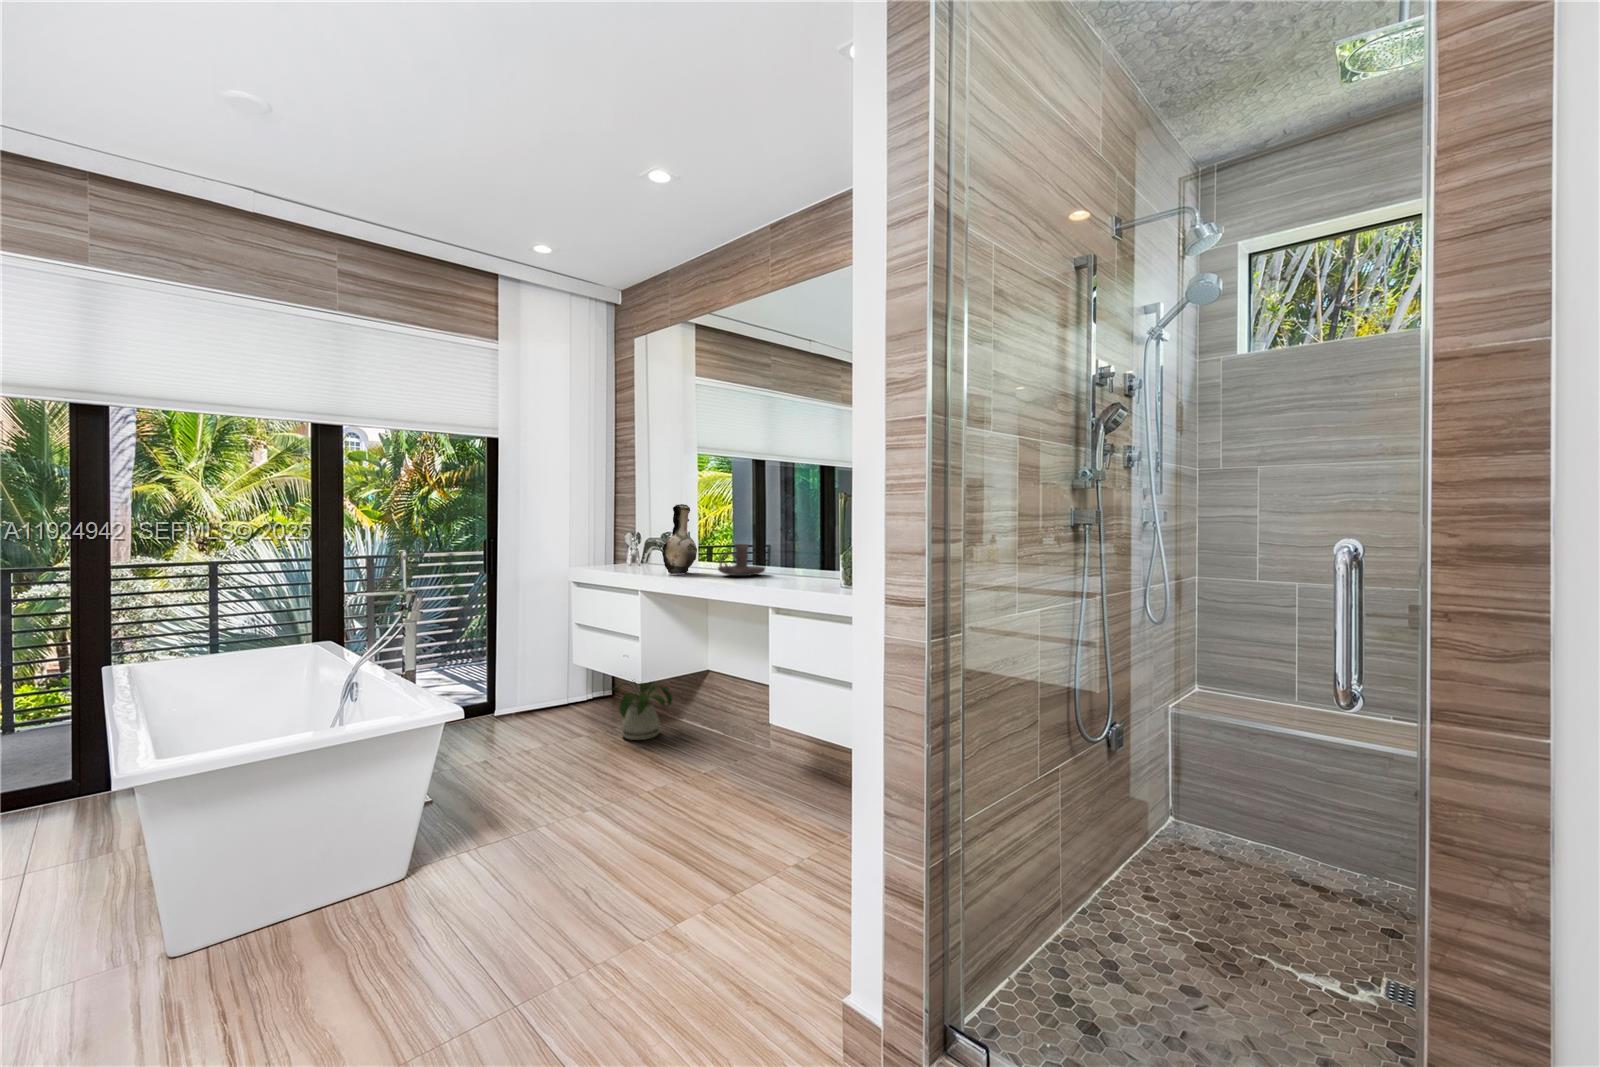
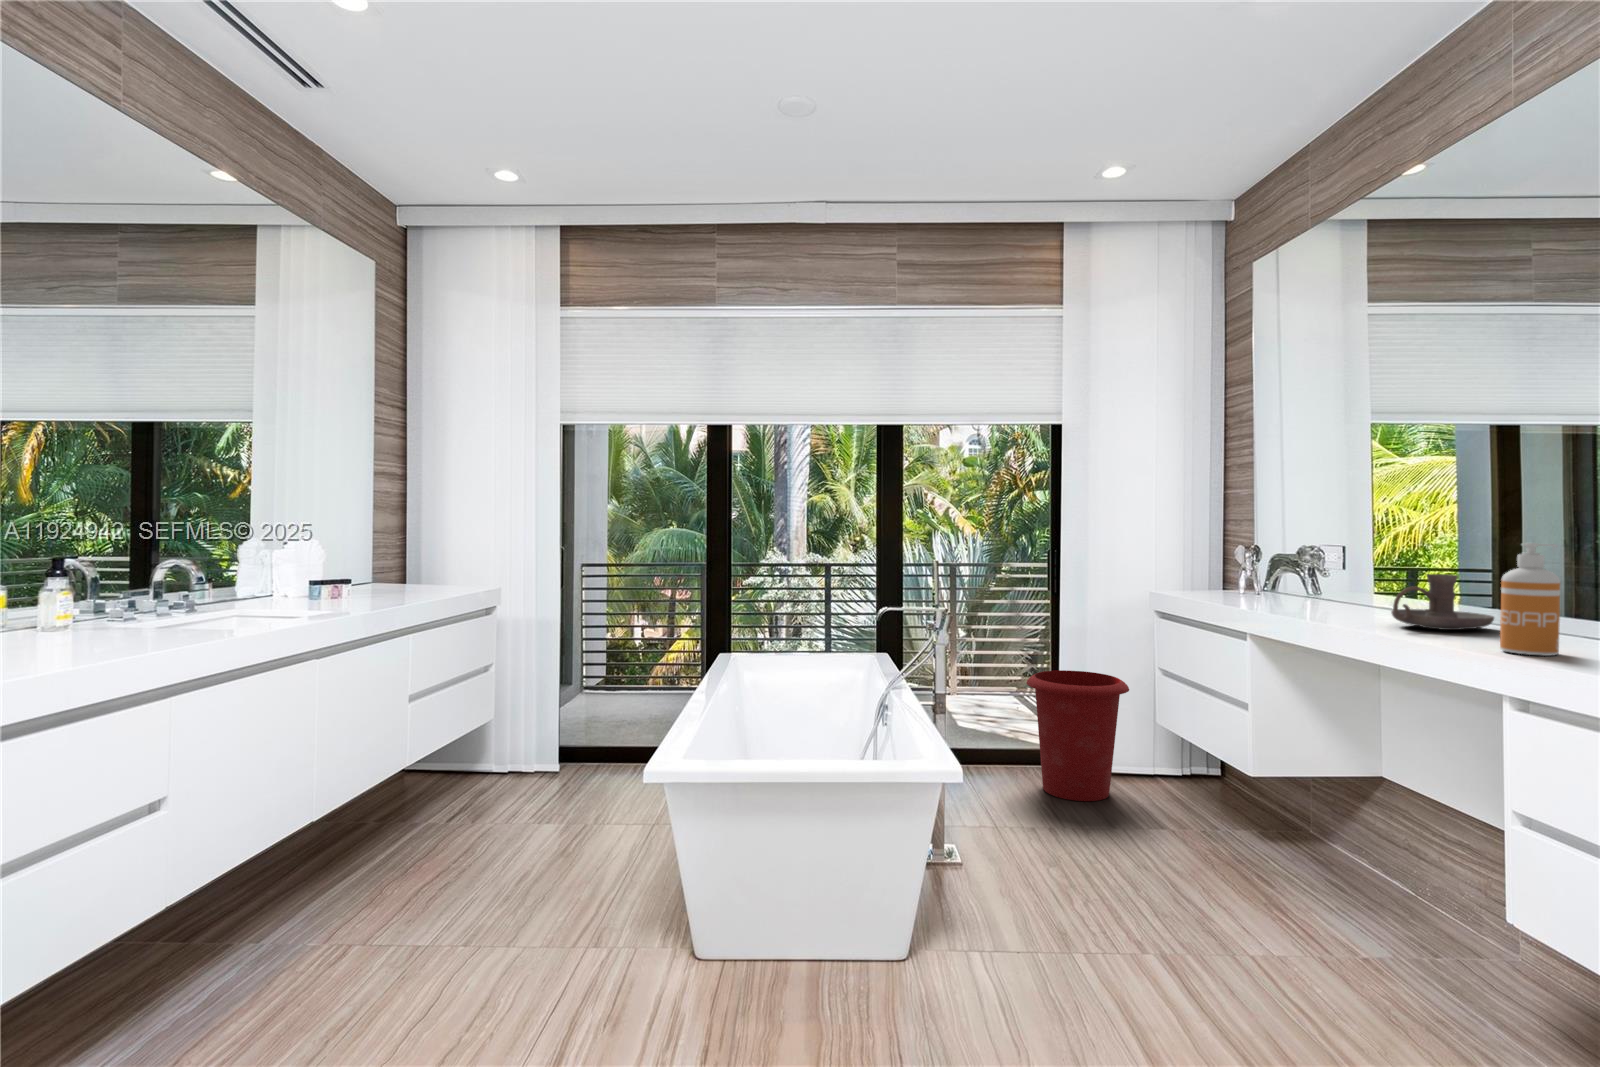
decorative vase: present [662,504,697,574] -> none [1289,506,1353,616]
soap dispenser: none [769,524,793,584] -> present [1500,543,1560,656]
waste bin: none [470,632,553,734] -> present [1026,670,1129,801]
house plant: present [619,680,672,740] -> none [1203,728,1313,858]

